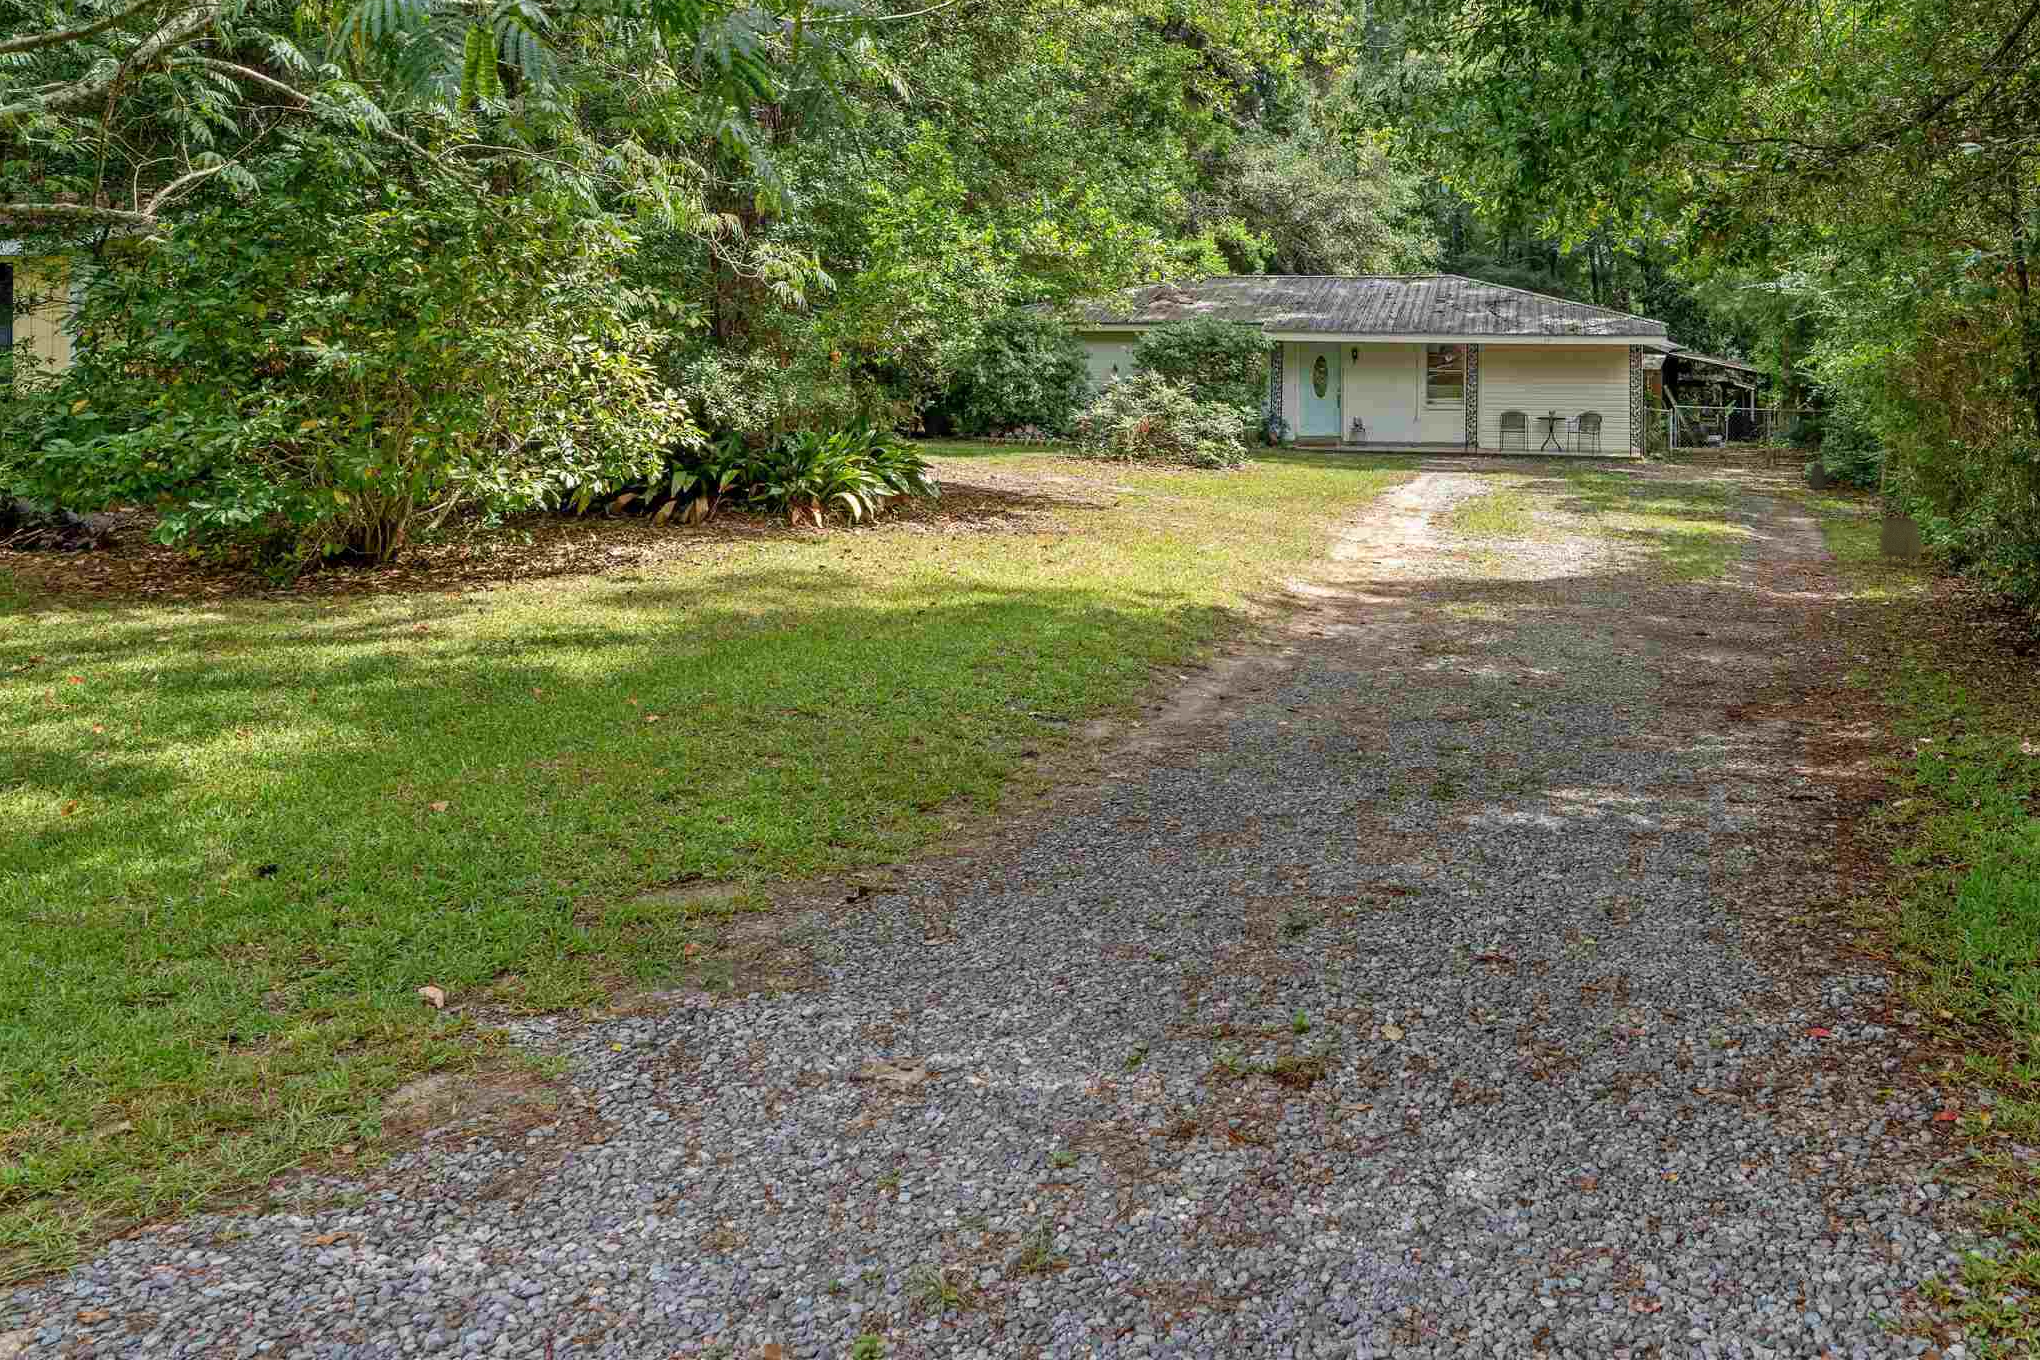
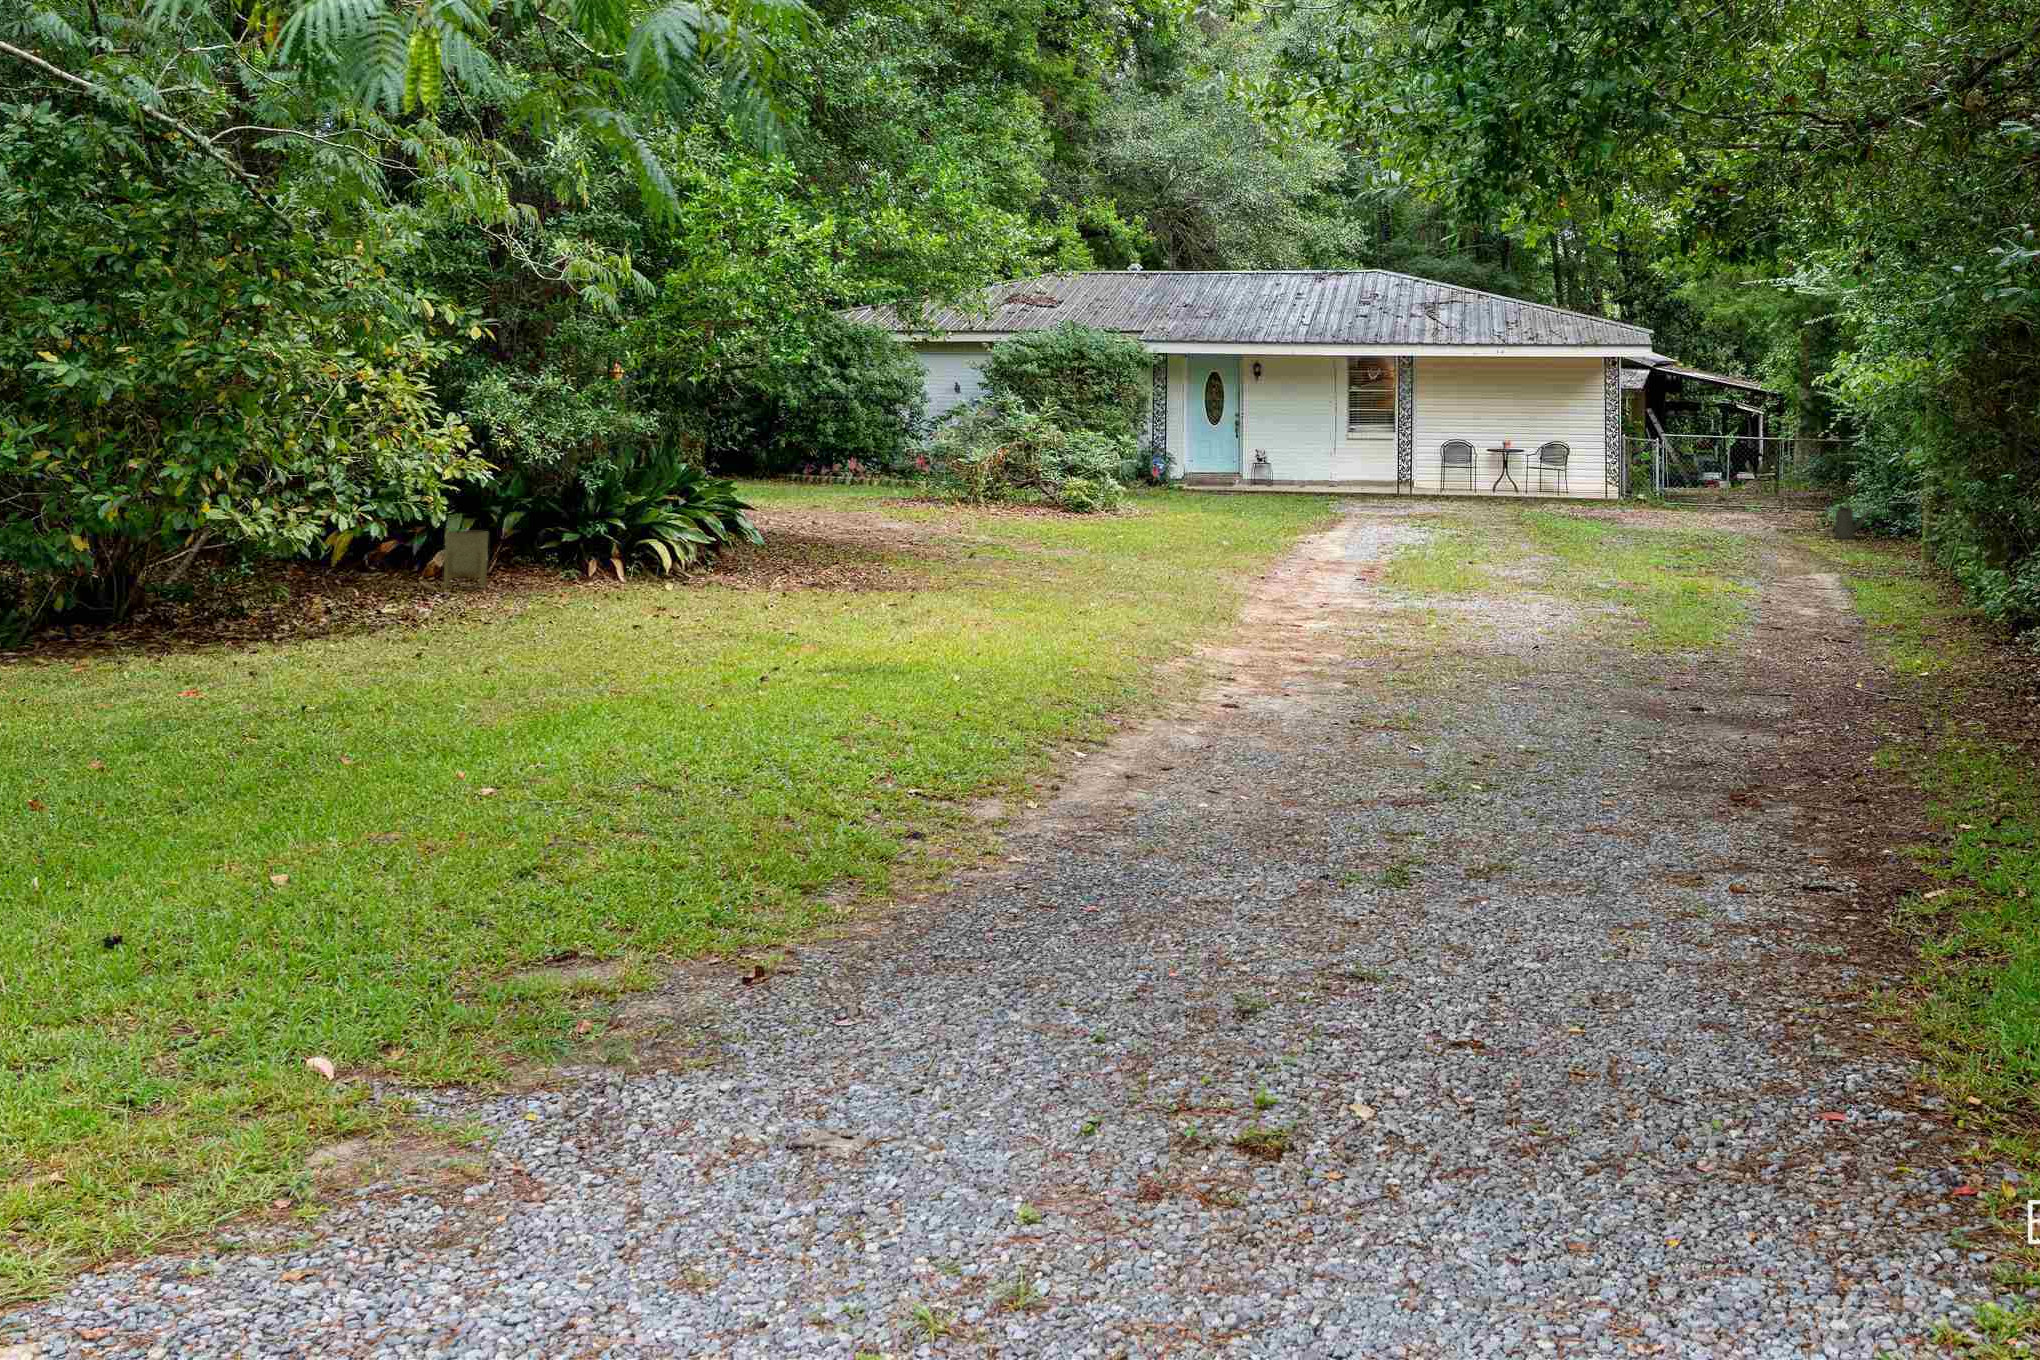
planter: present [1880,518,1920,567] -> present [444,531,488,588]

